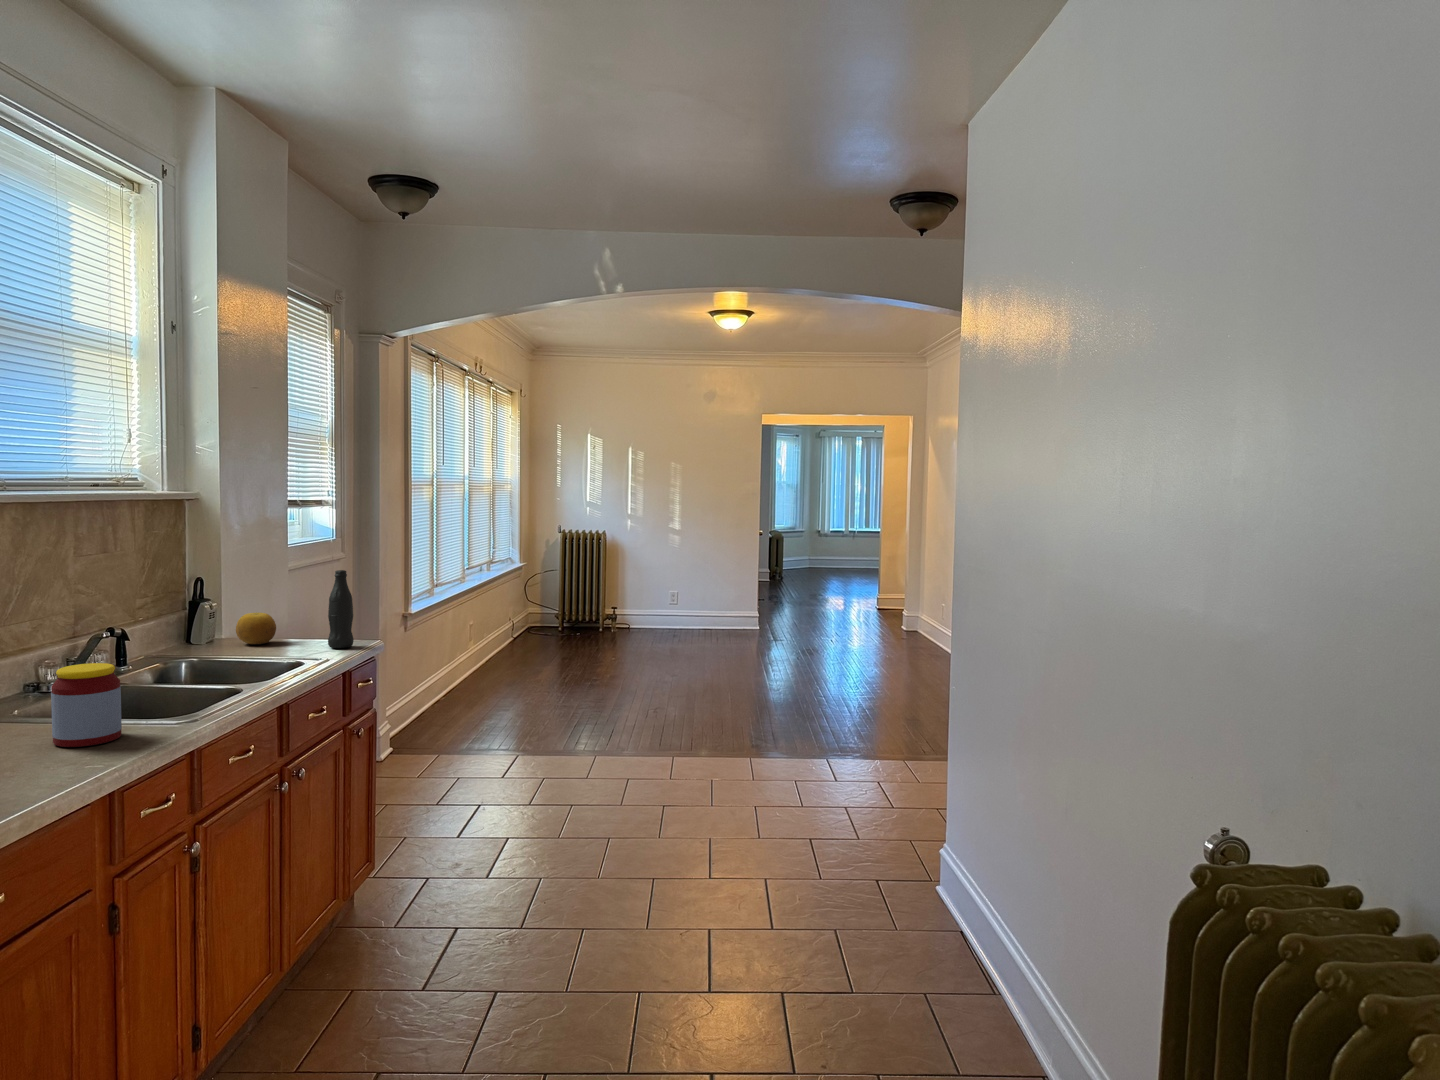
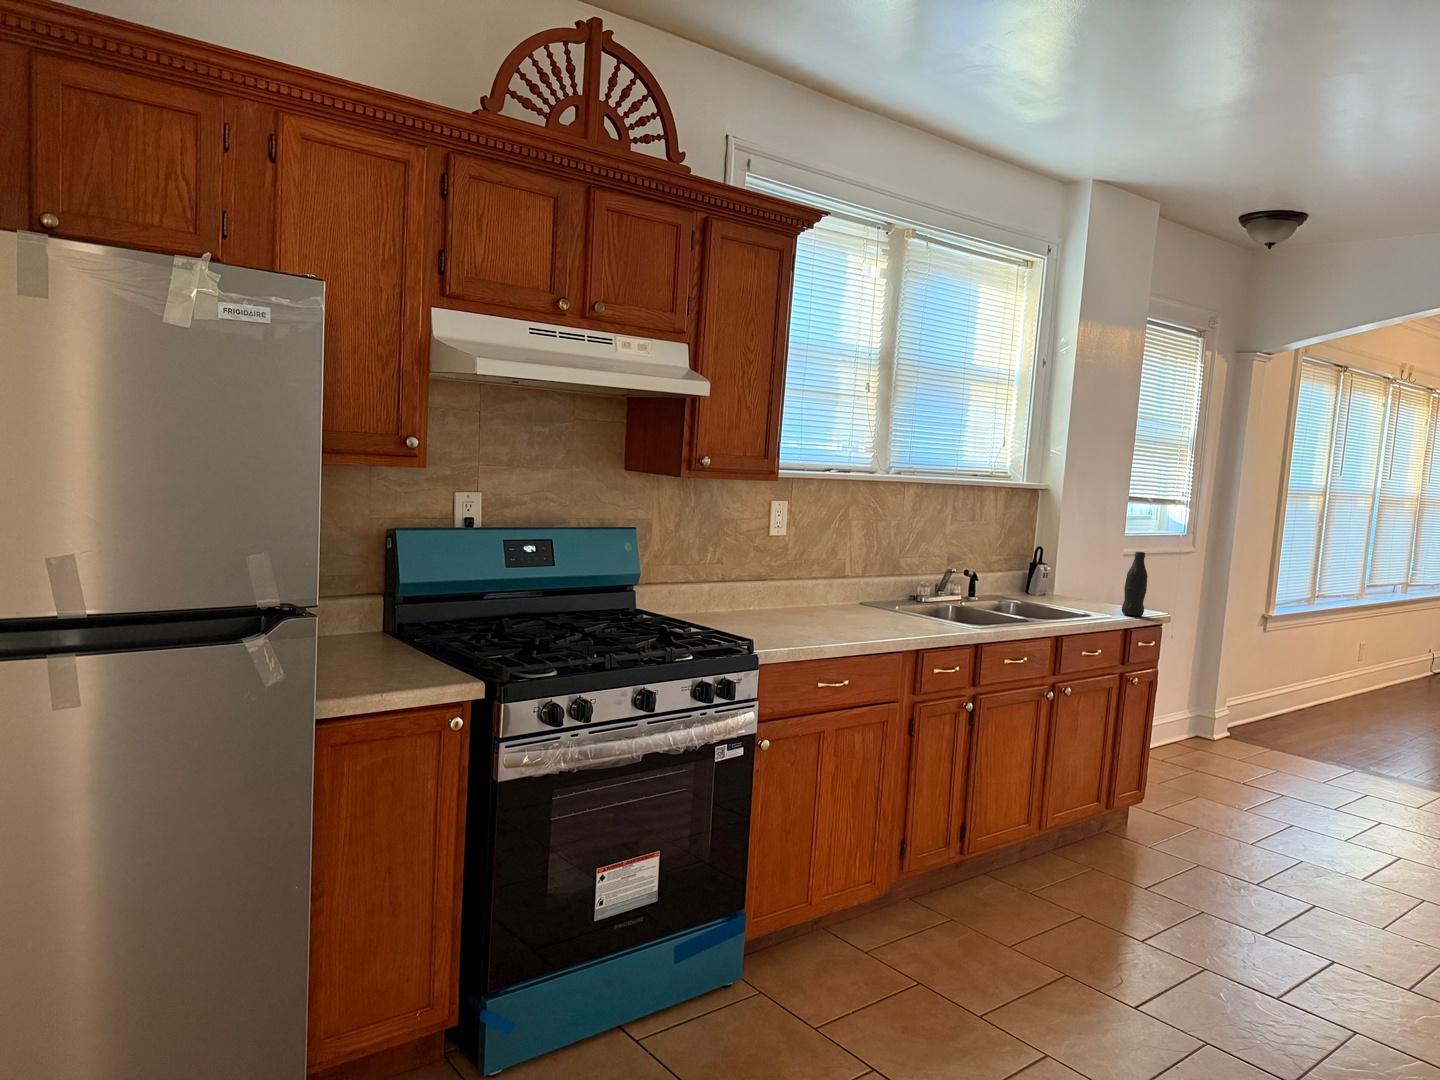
fruit: present [236,613,276,644] -> none [1058,577,1088,602]
jar: present [51,663,122,747] -> none [895,579,934,630]

